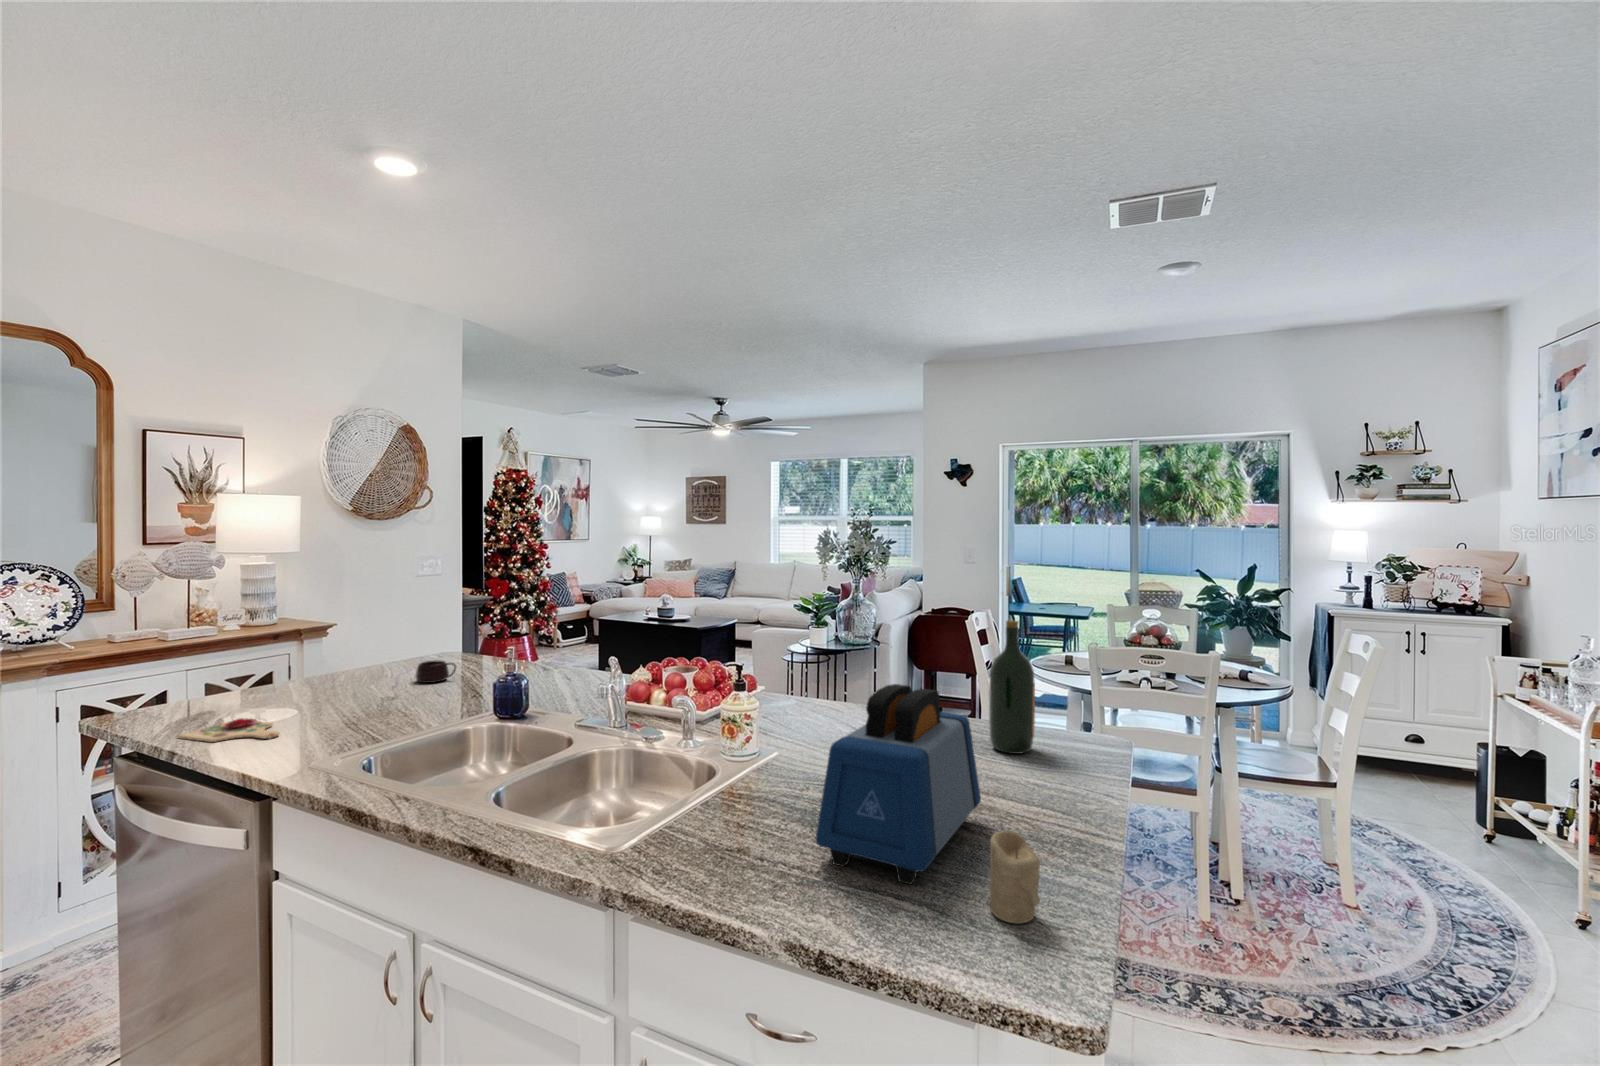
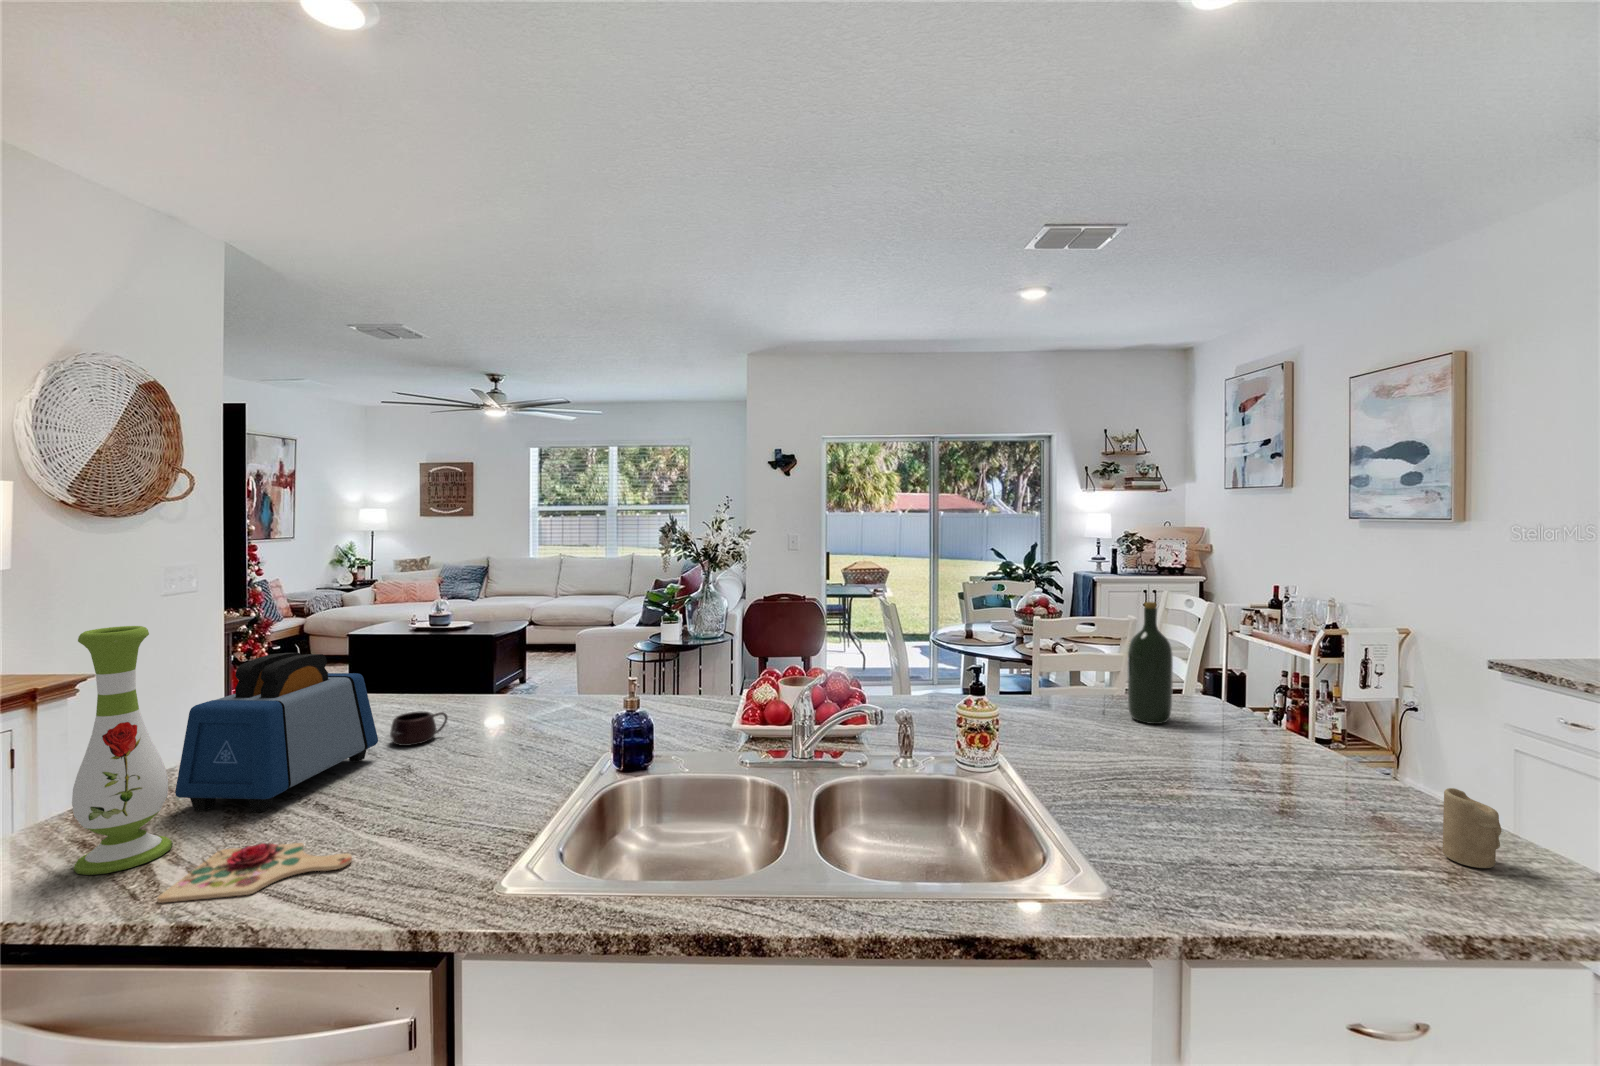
vase: none [176,580,231,721] -> present [72,626,173,875]
toaster: present [816,684,981,885] -> present [175,653,378,812]

